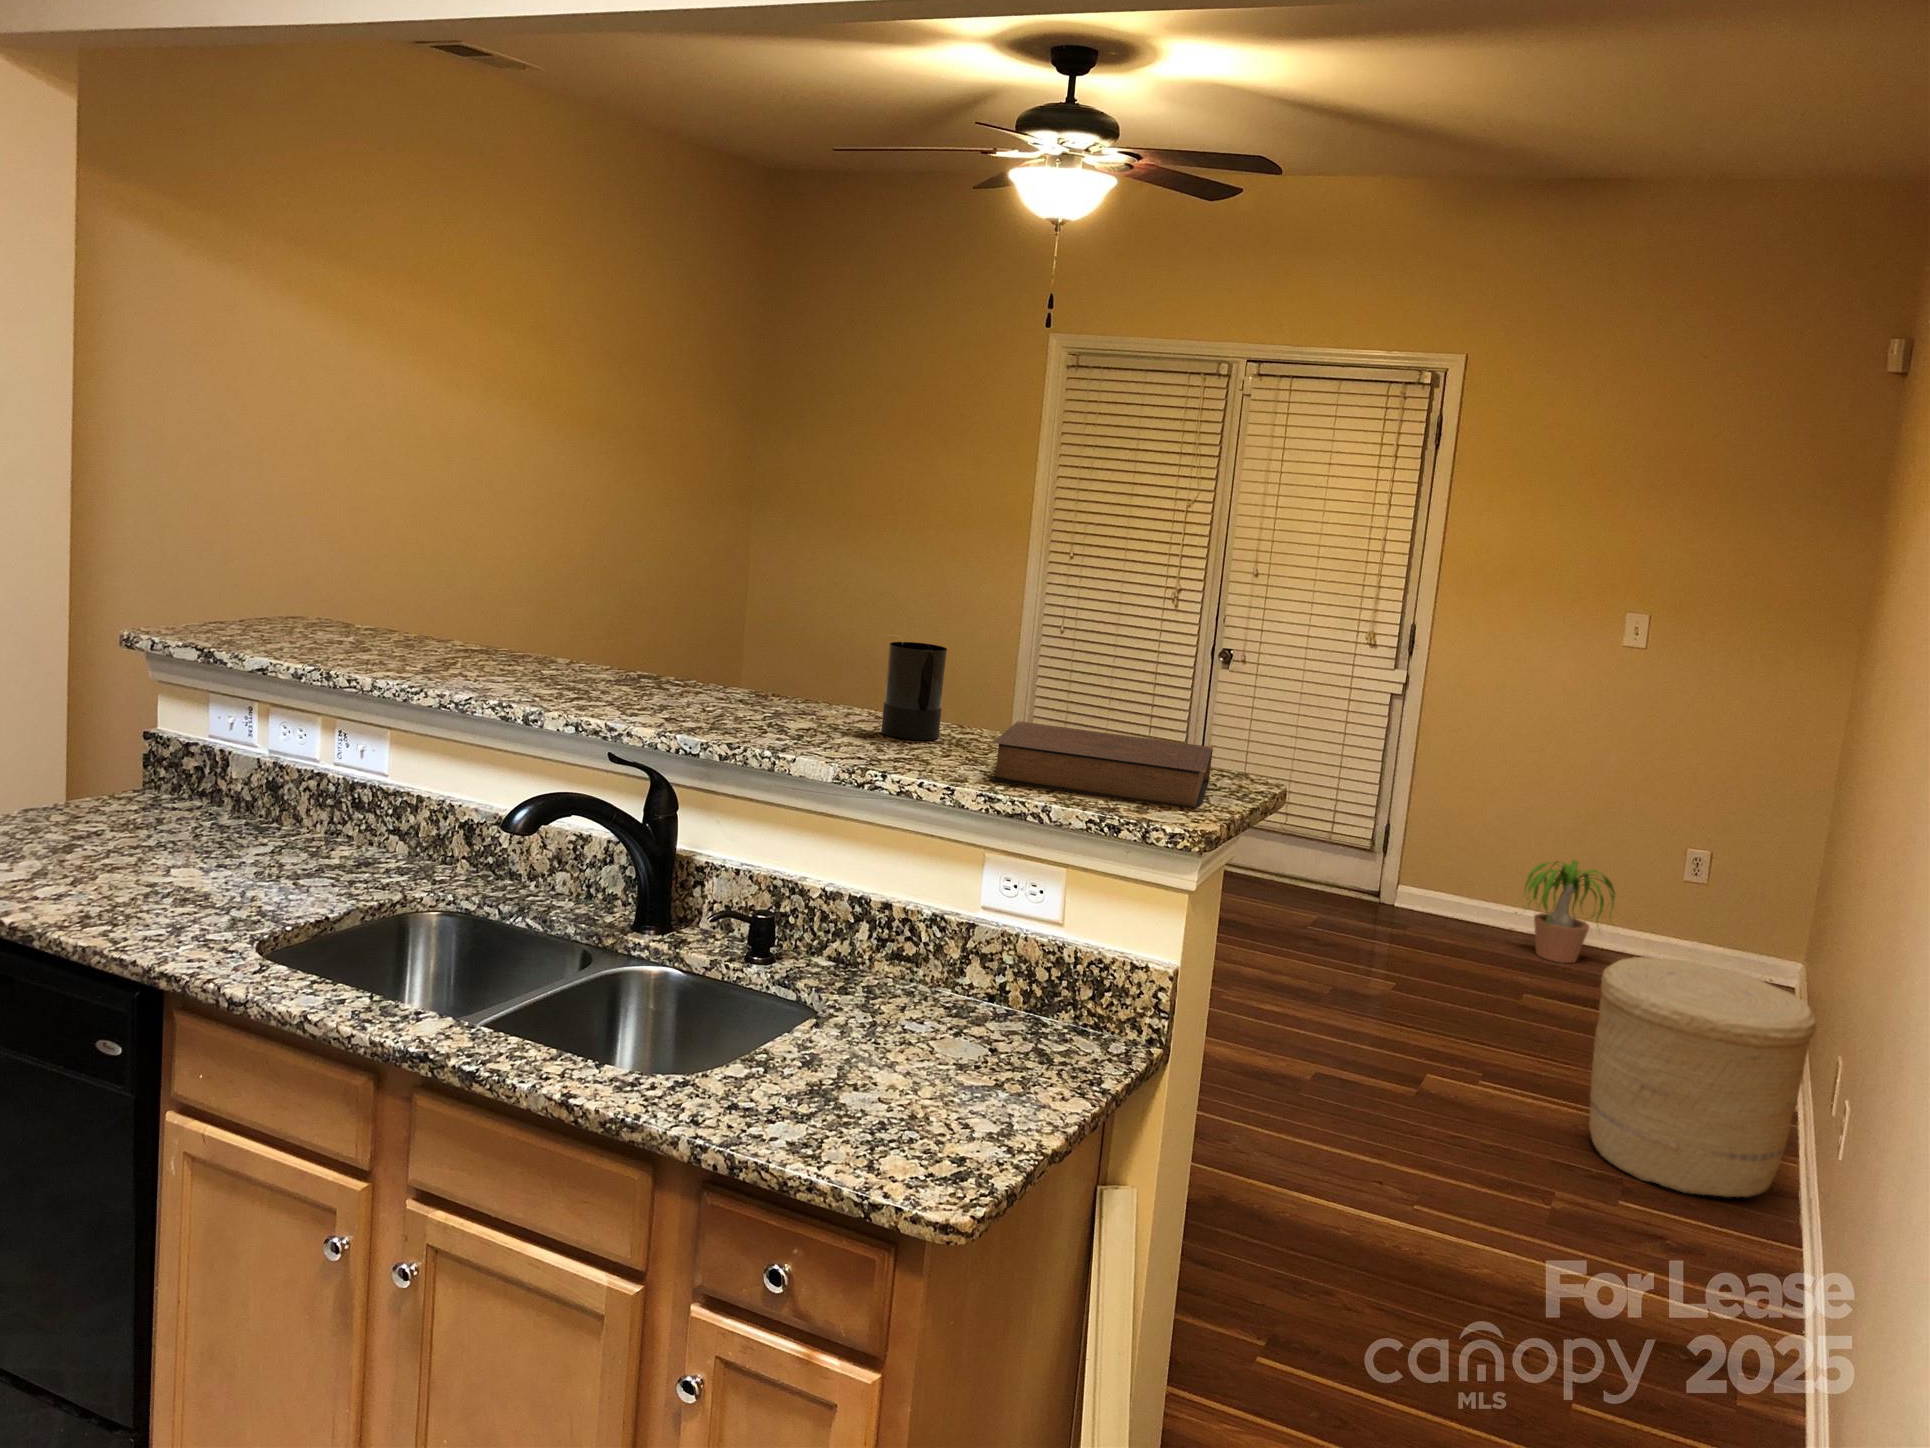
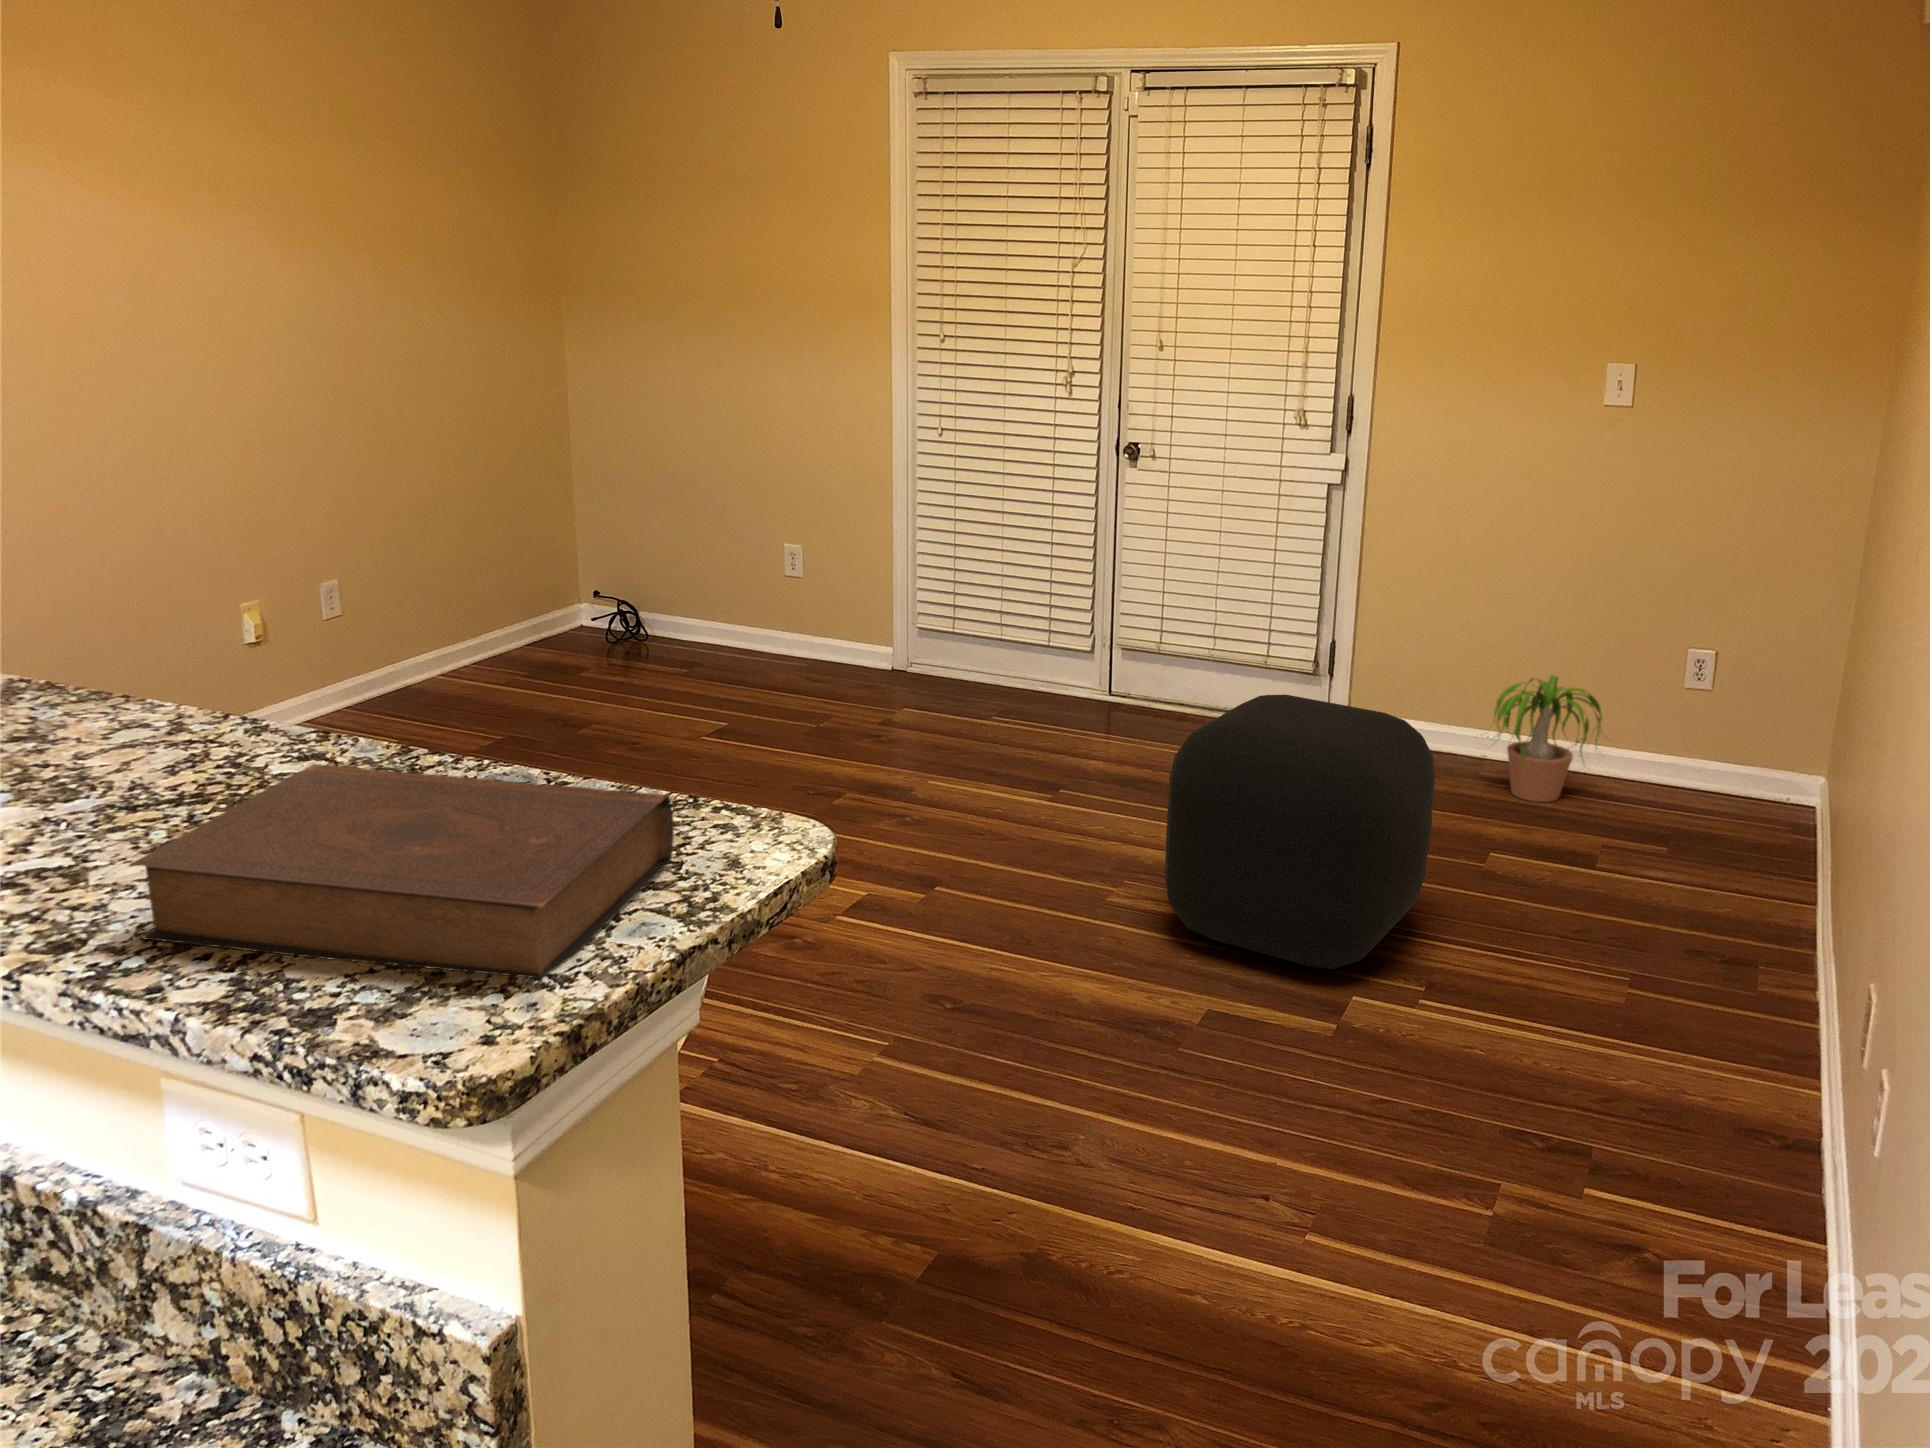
candle: present [881,634,947,740] -> none [94,600,250,795]
ottoman: none [1277,840,1493,1051] -> present [1165,695,1435,969]
woven basket: present [1589,957,1816,1197] -> none [1548,845,1840,1171]

